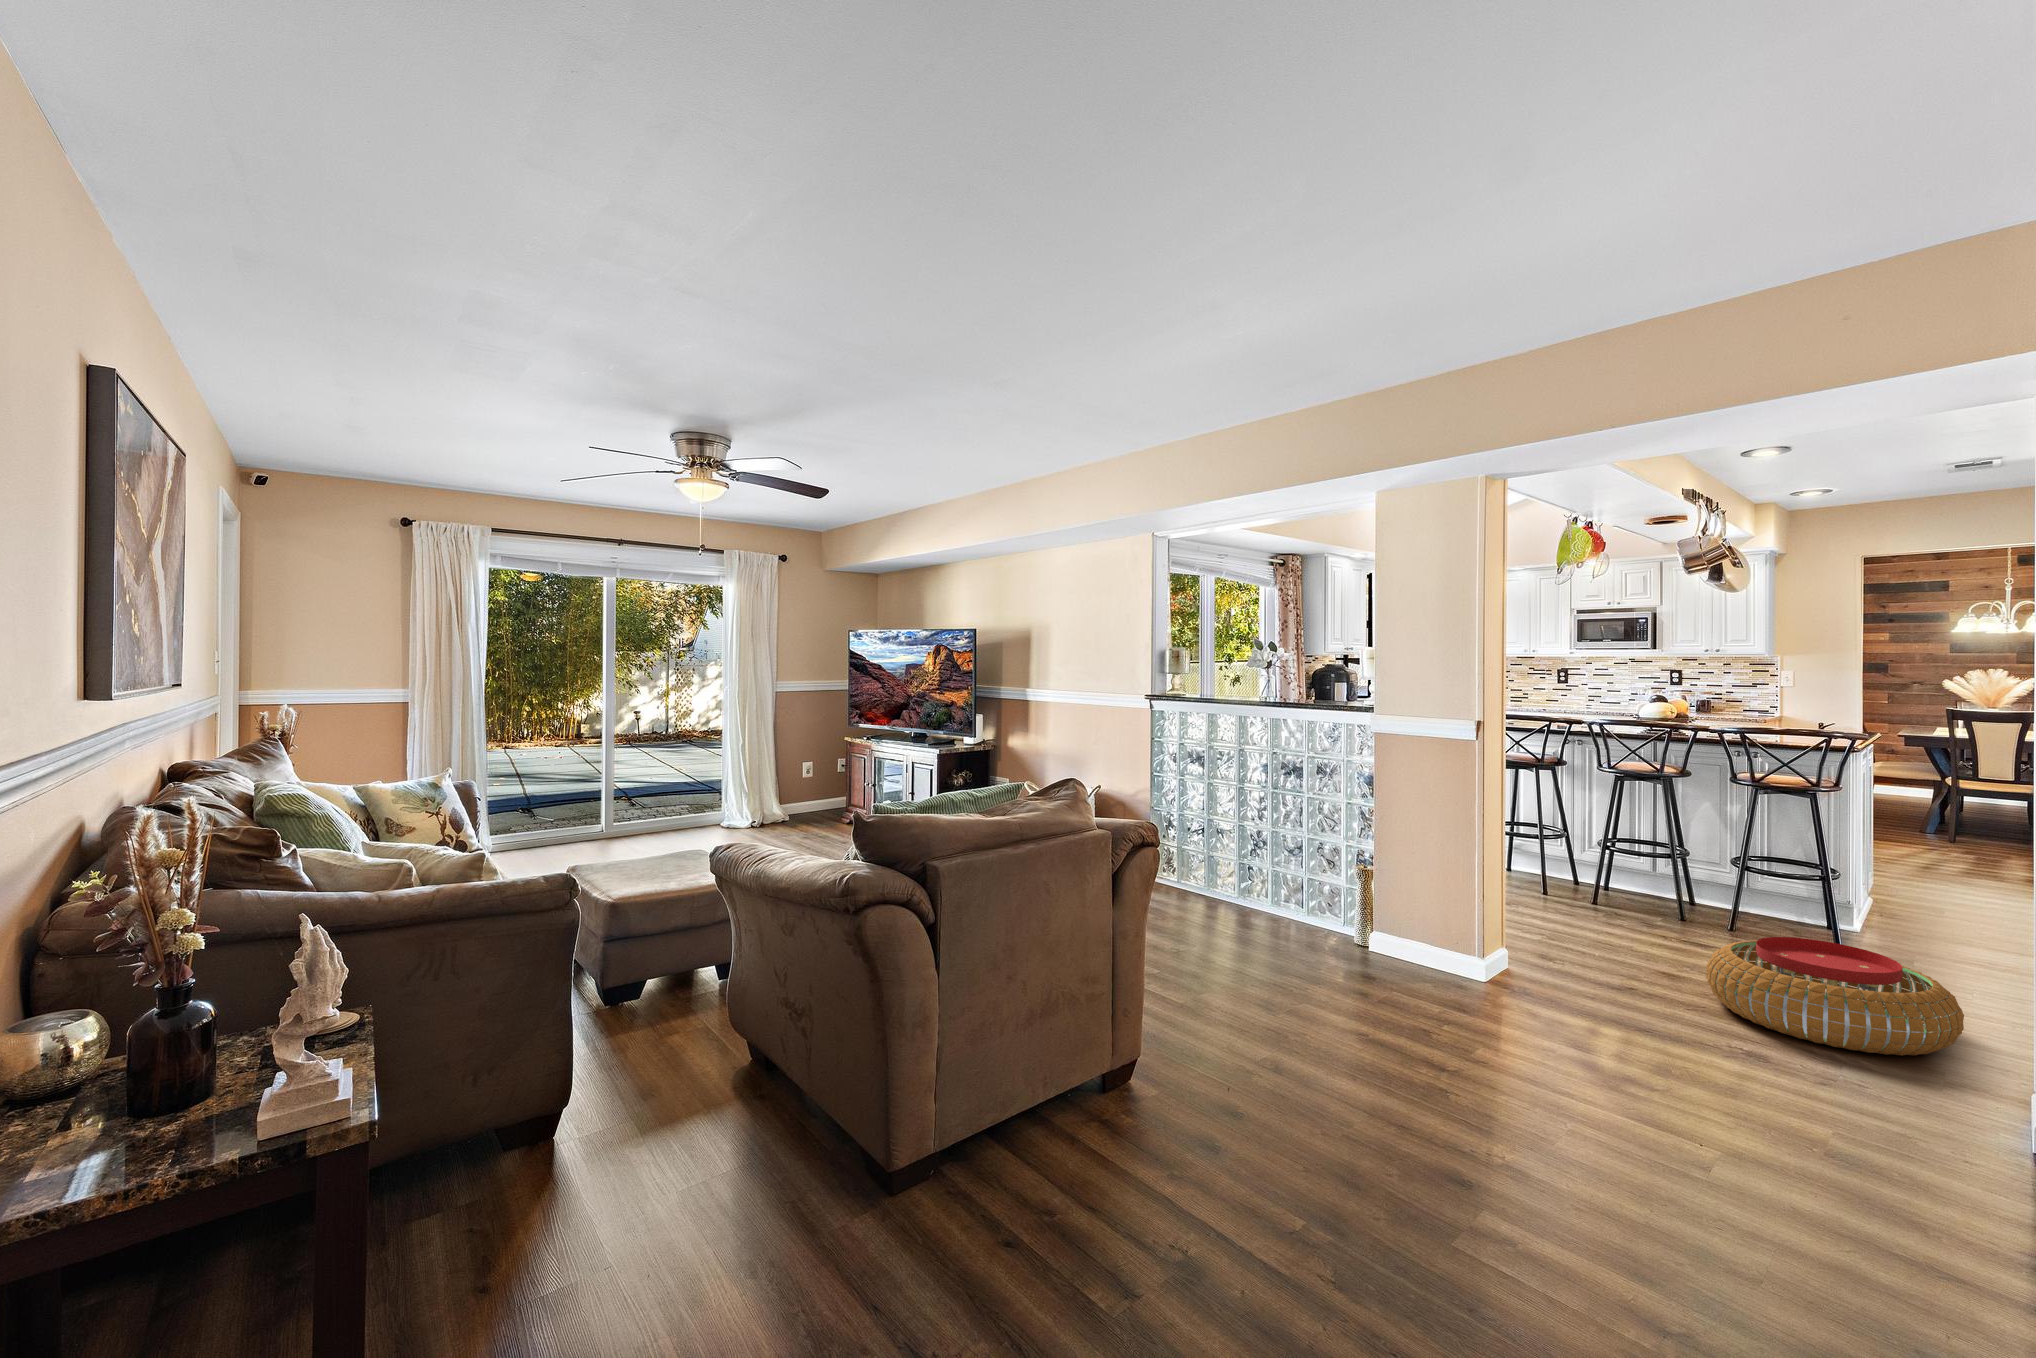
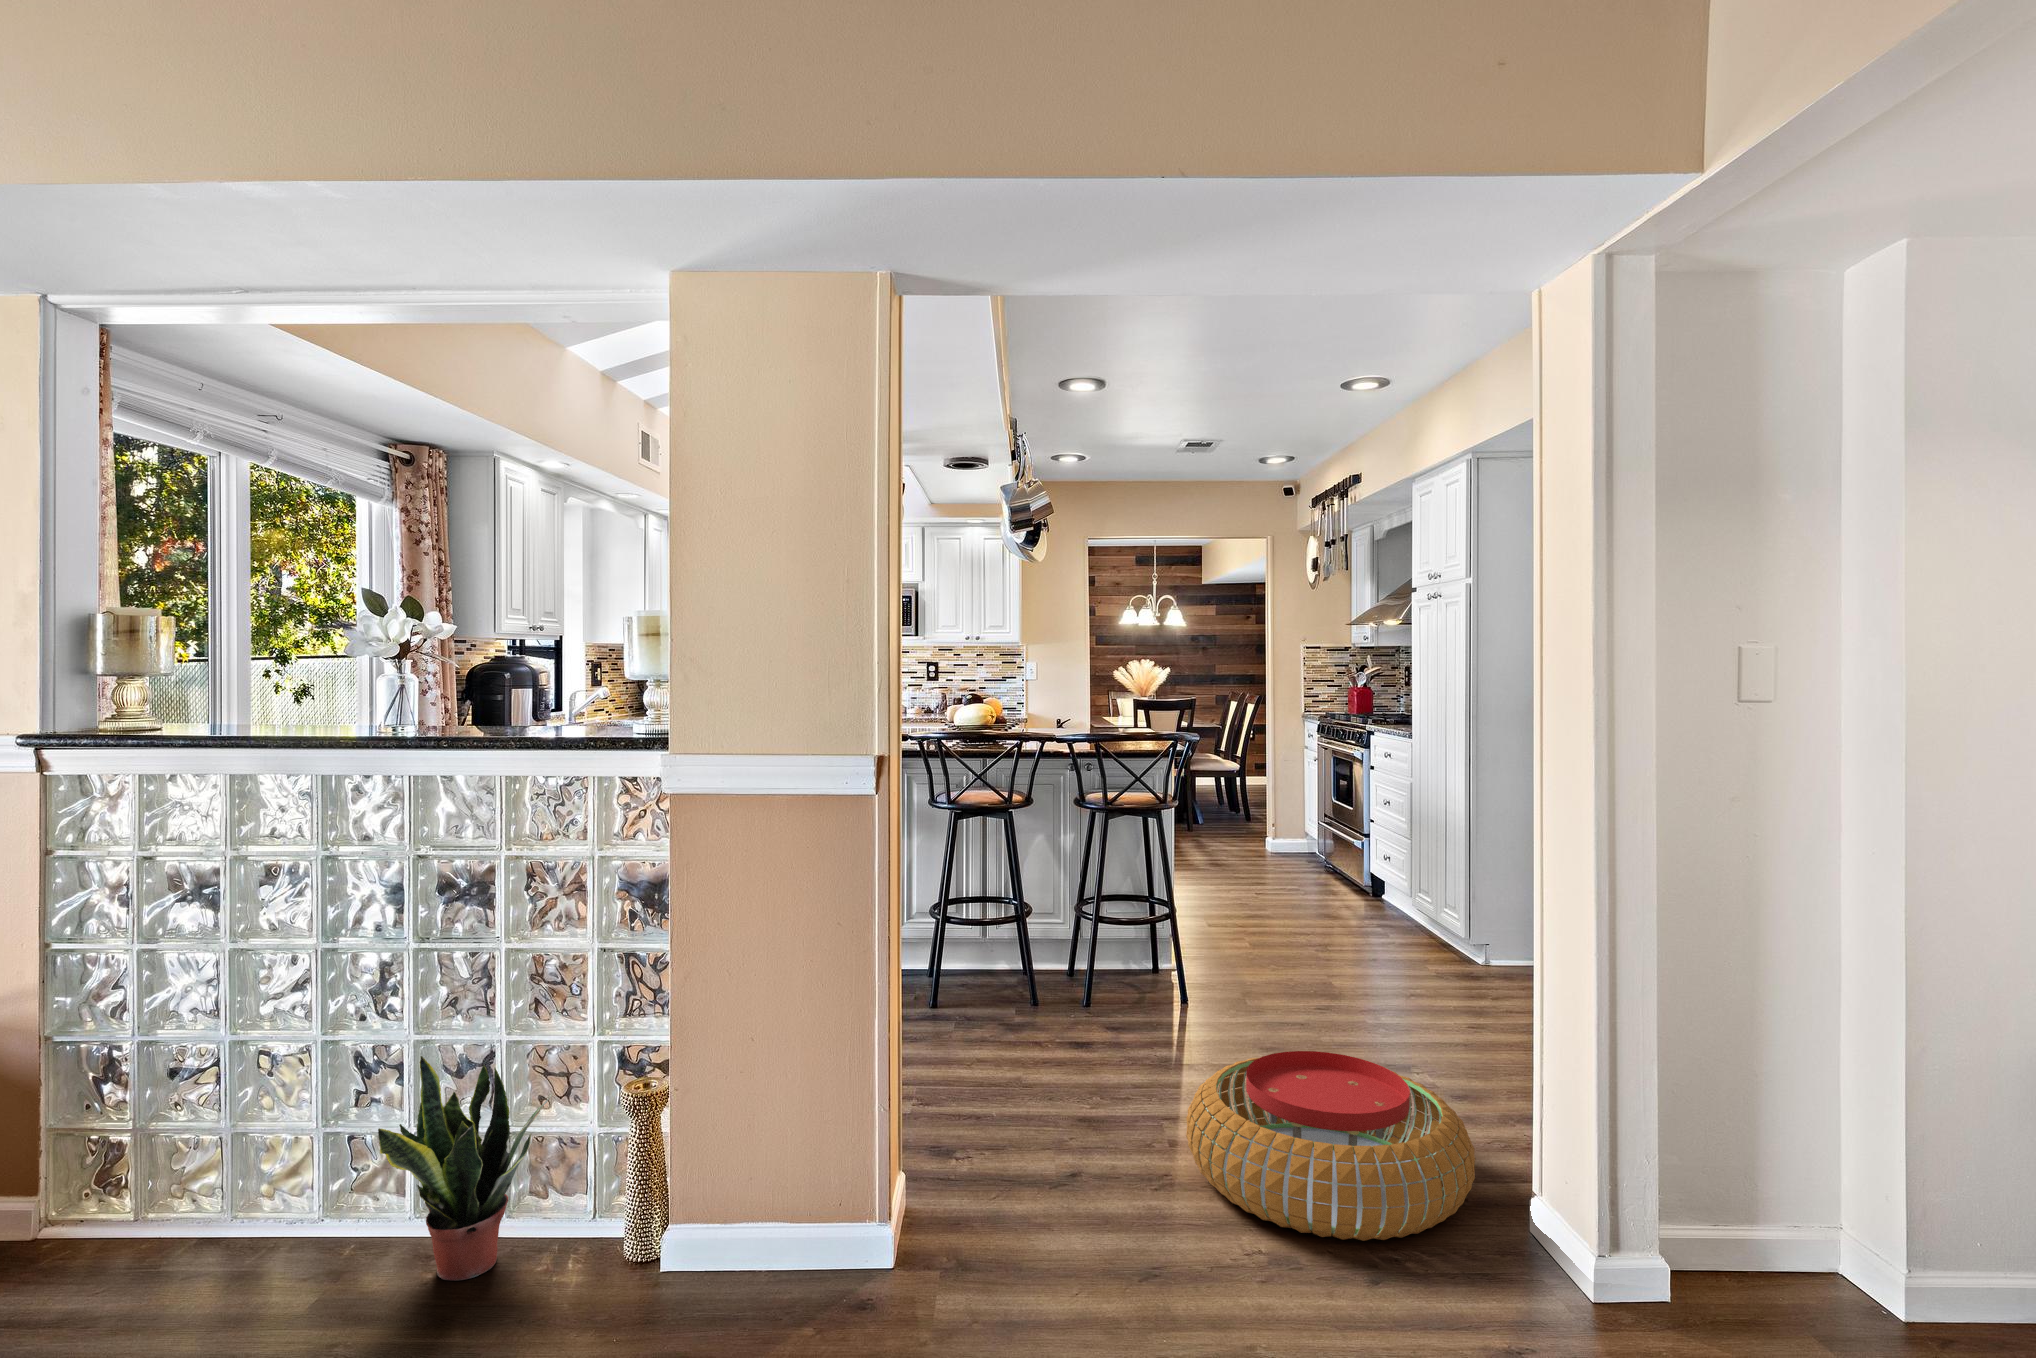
potted plant: none [1257,833,1326,927] -> present [378,1056,552,1280]

